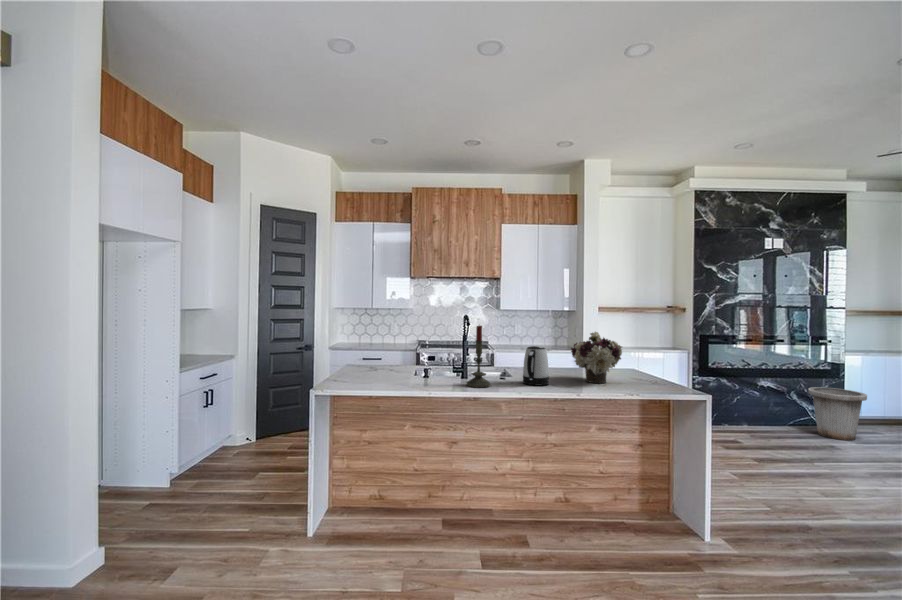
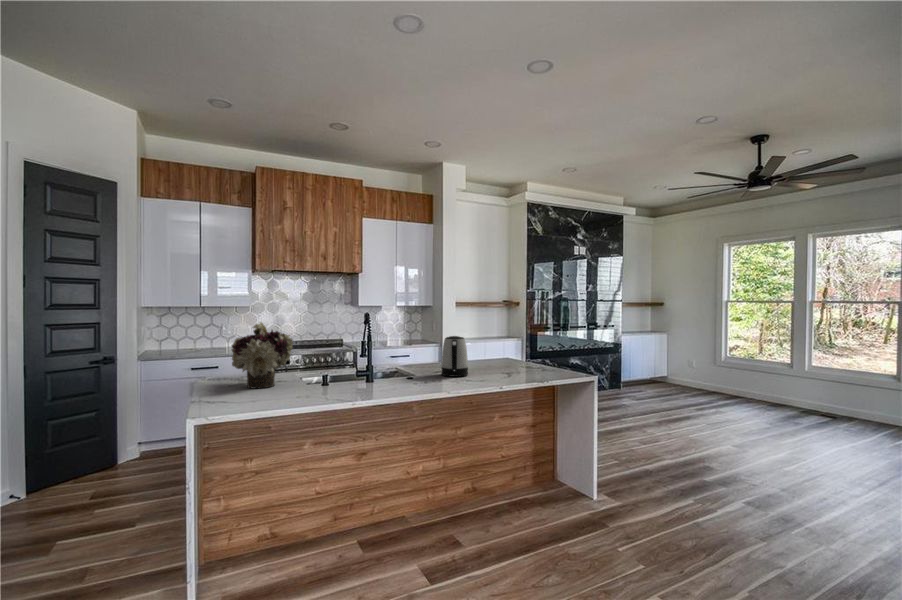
candle: present [467,325,491,388] -> none [389,313,416,384]
flower arrangement: present [571,332,622,383] -> present [232,322,293,389]
trash can: present [809,387,867,441] -> none [604,366,641,405]

